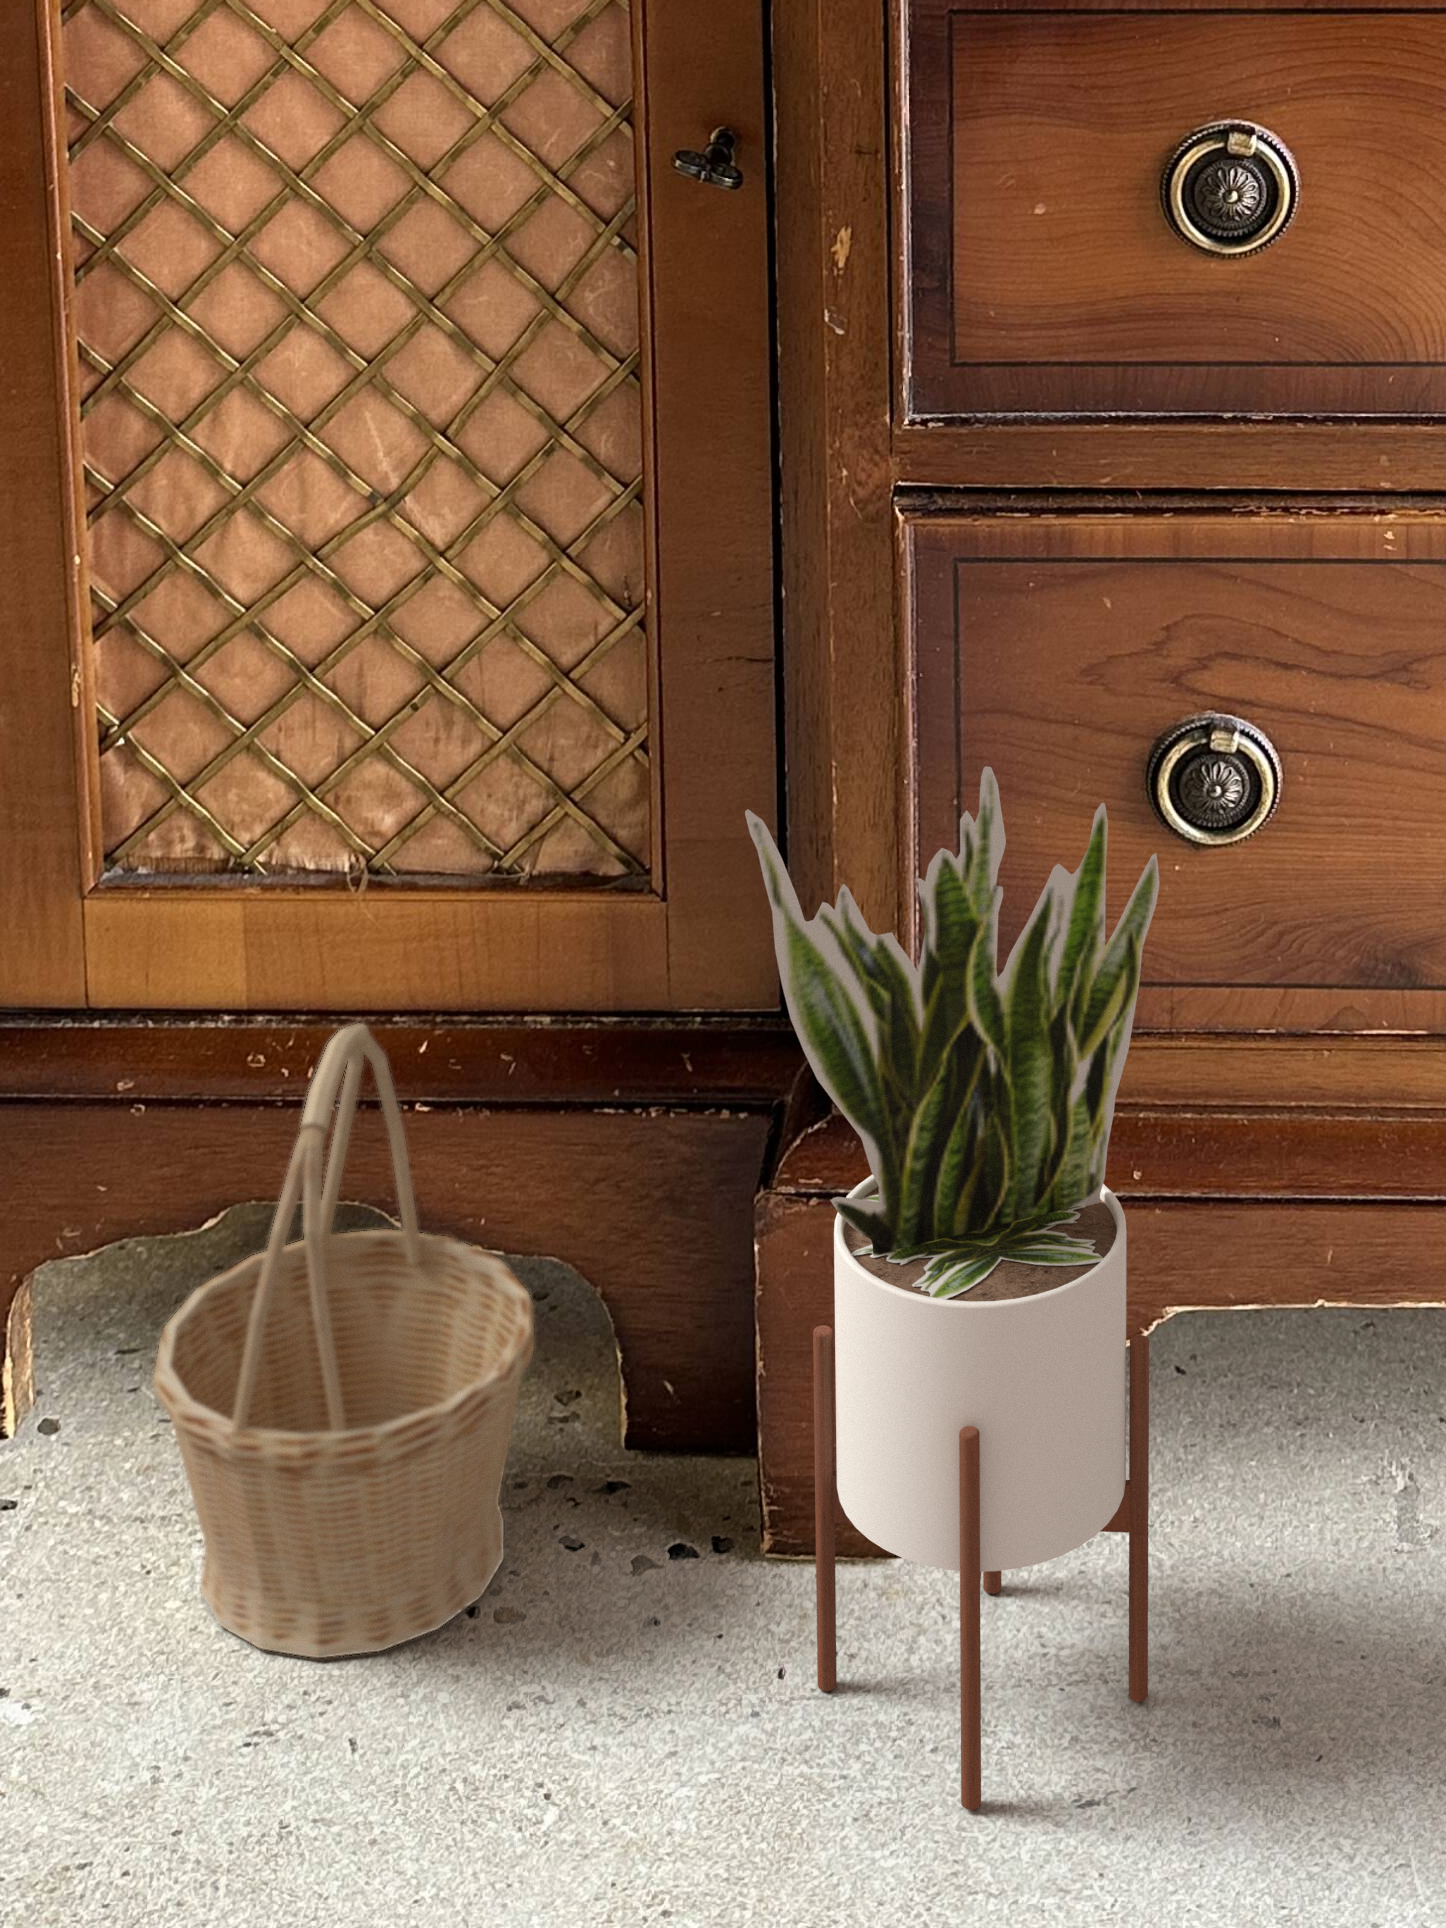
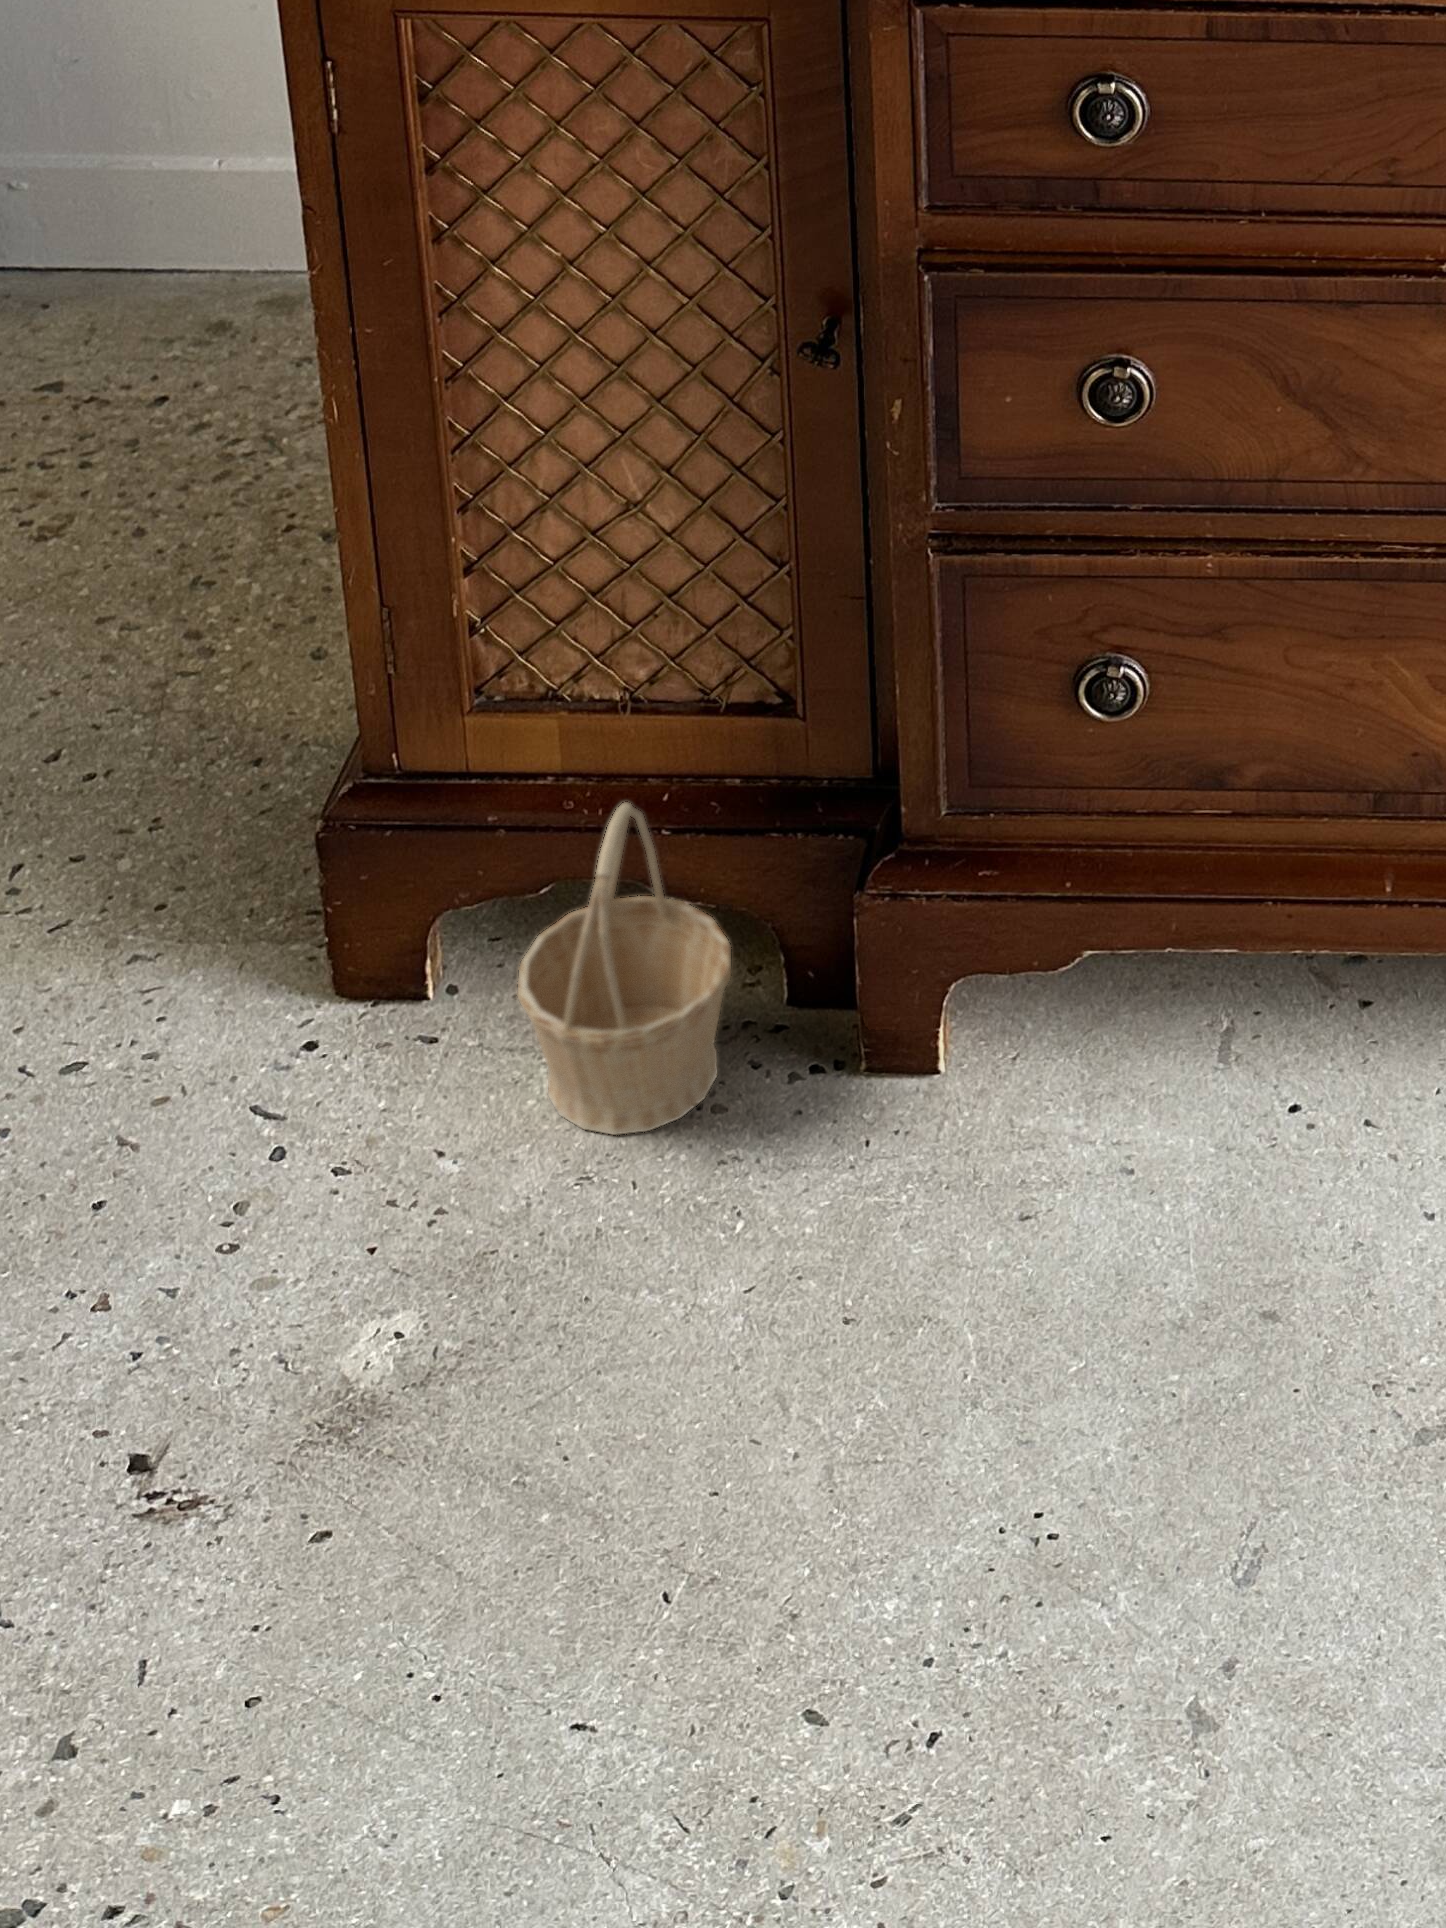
potted plant: present [745,766,1160,1810] -> none [835,717,1072,1223]

